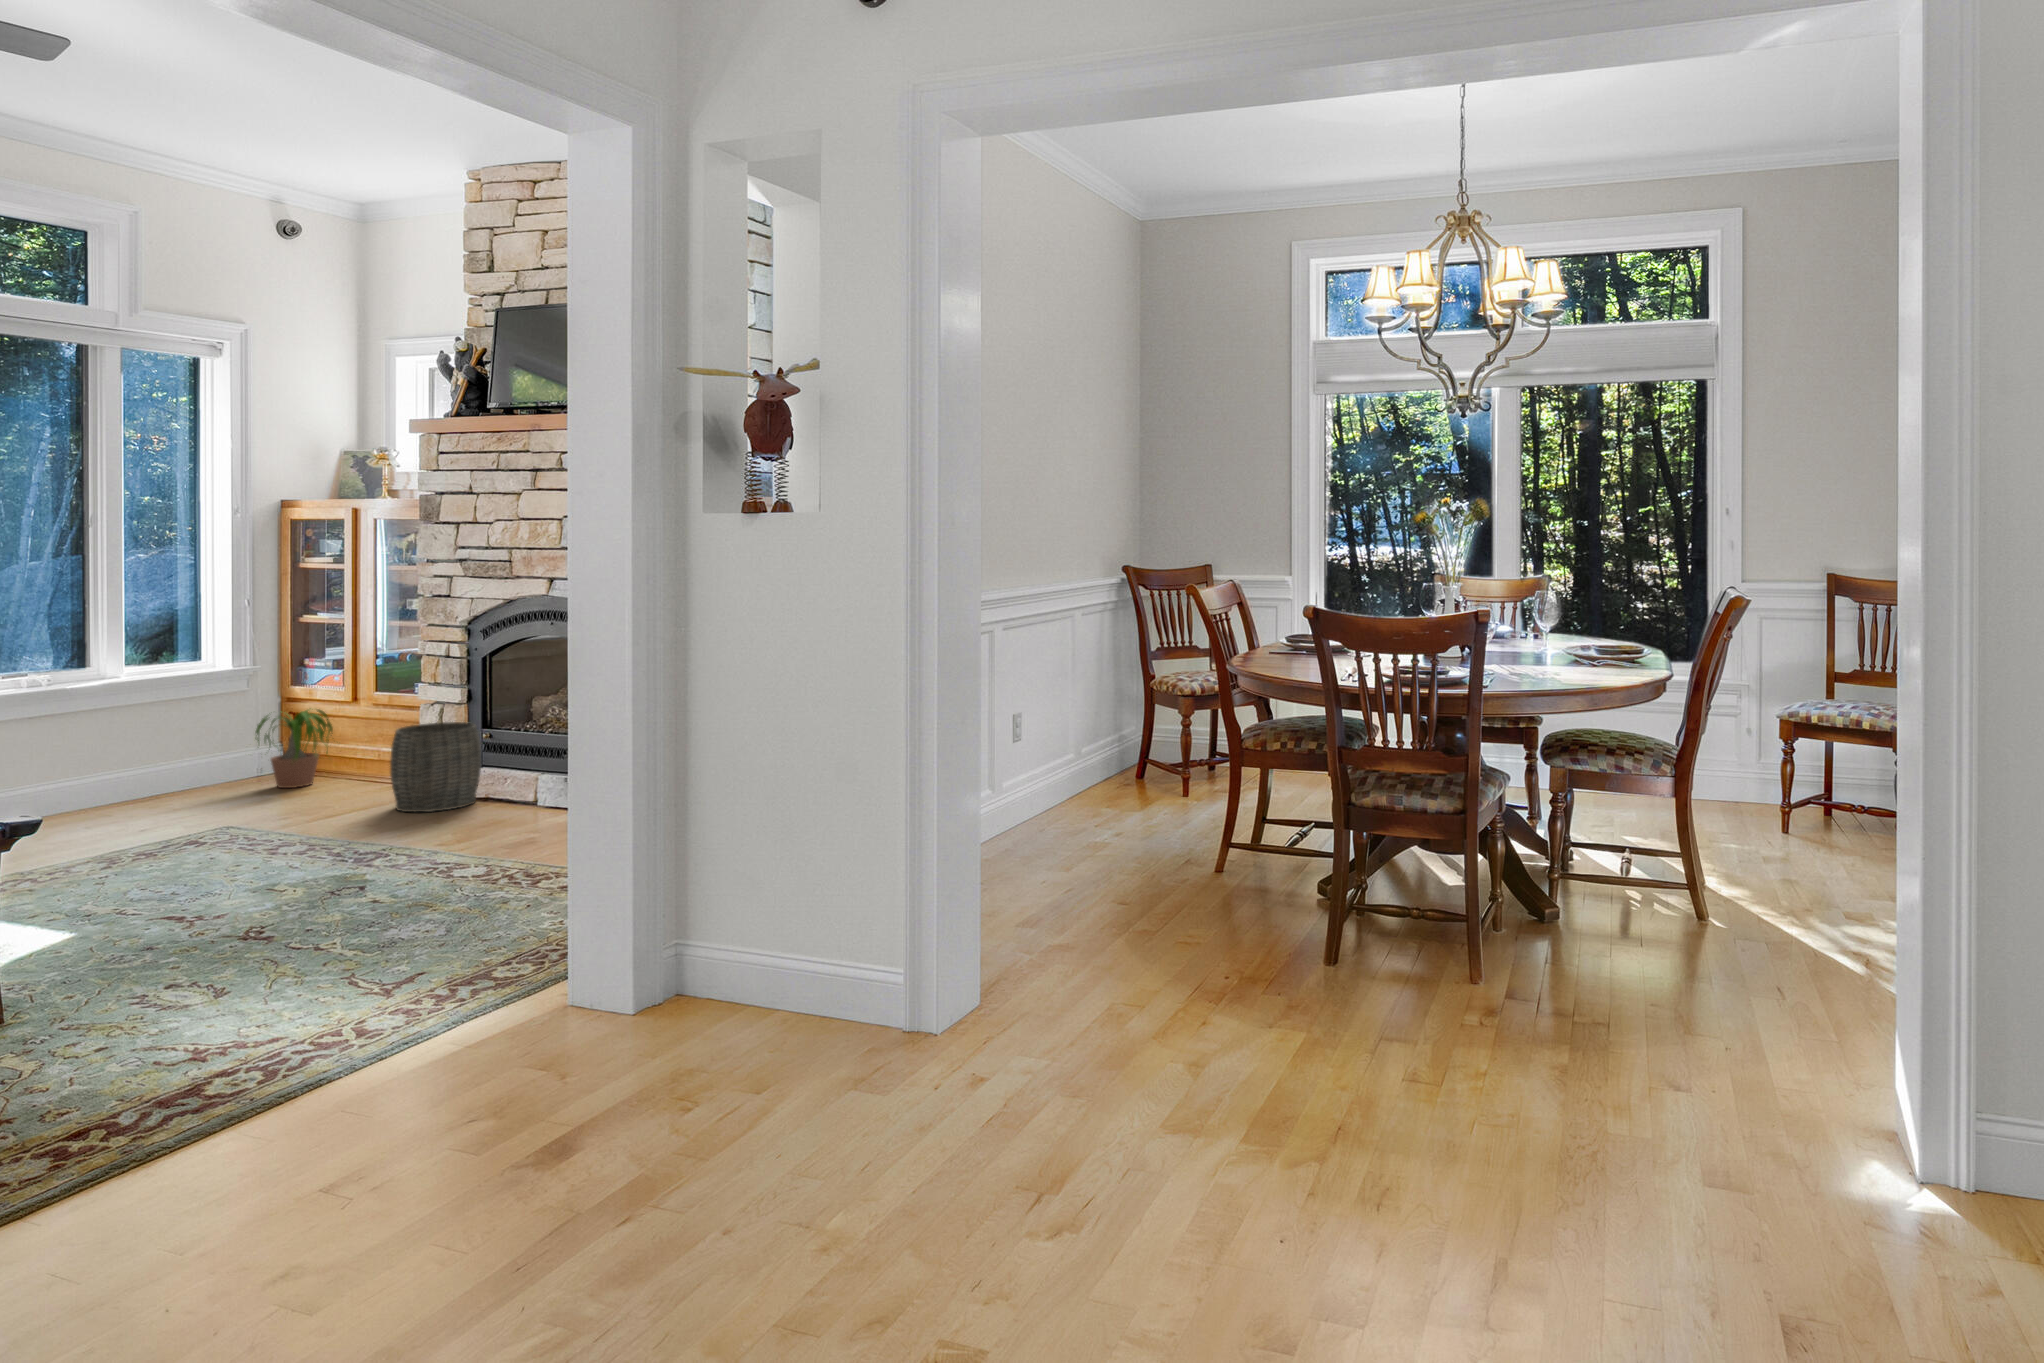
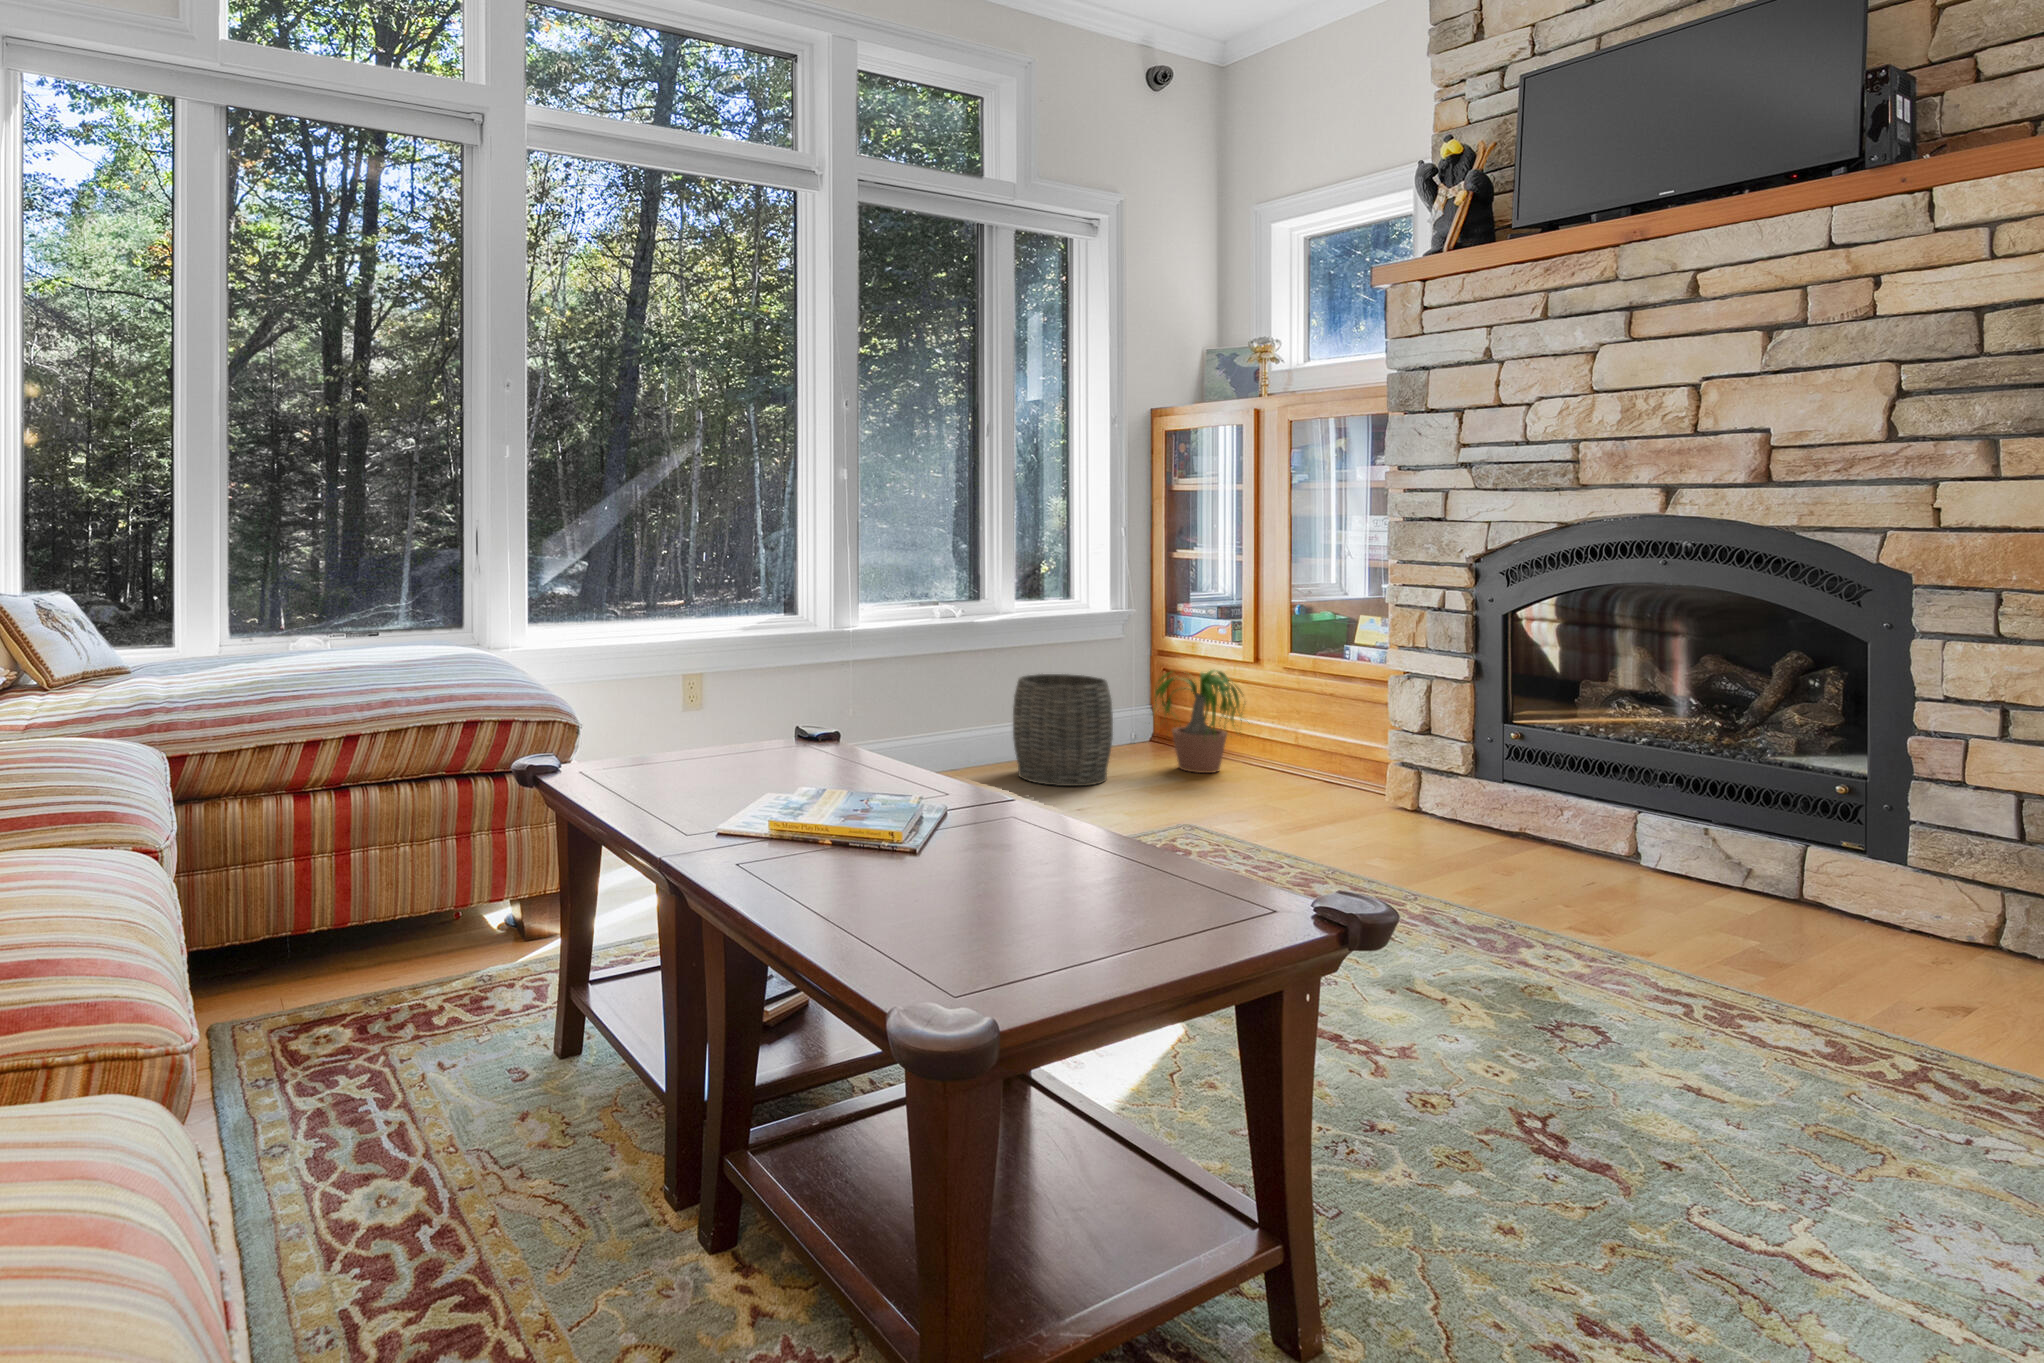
woven basket: present [390,722,481,812] -> present [1013,674,1113,786]

